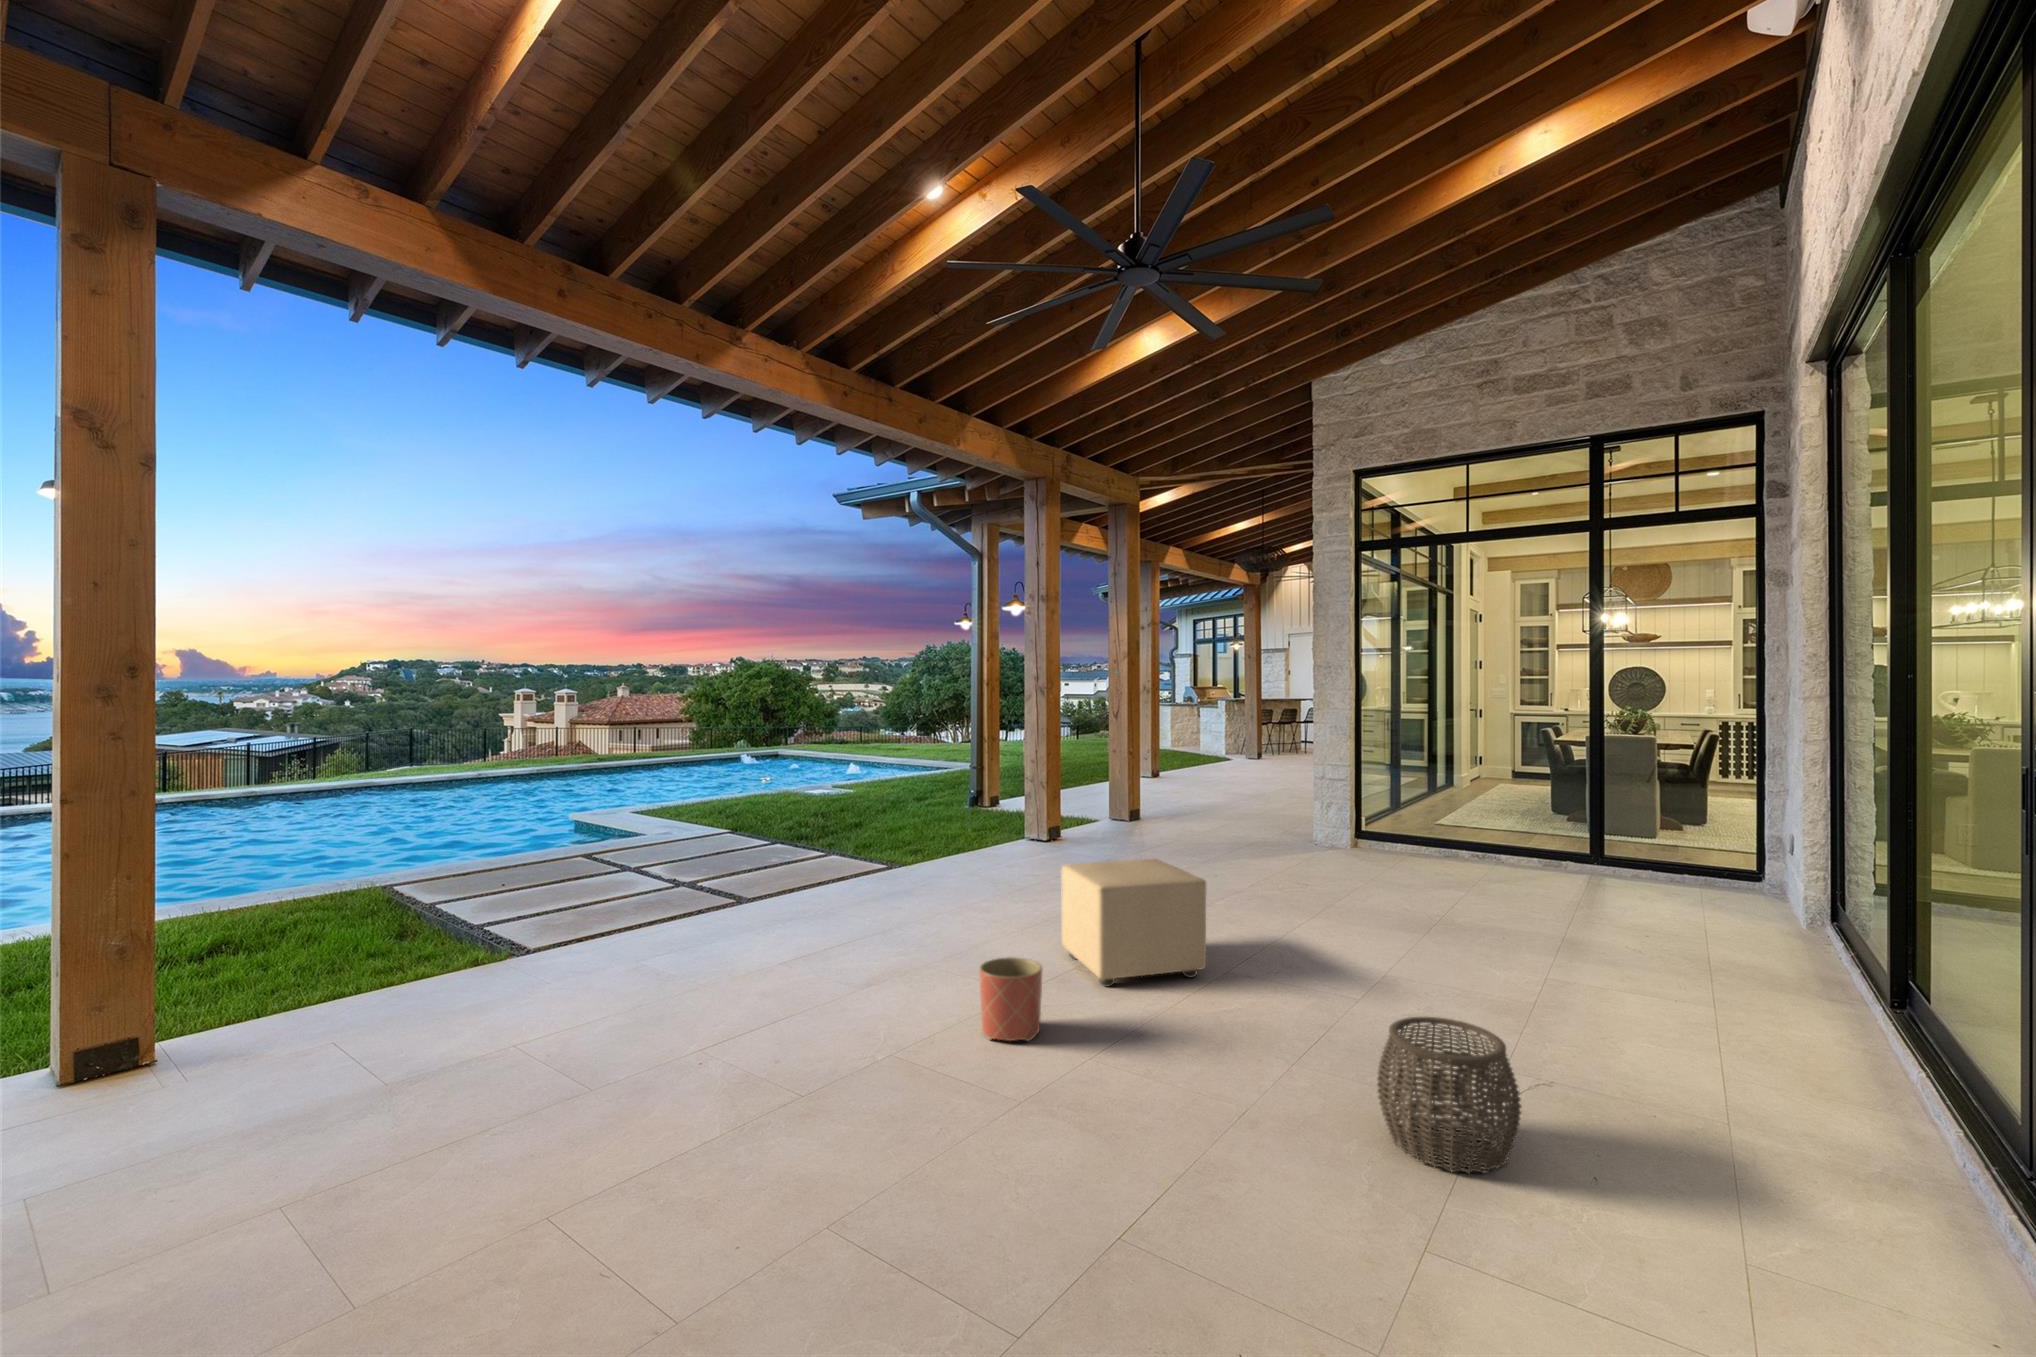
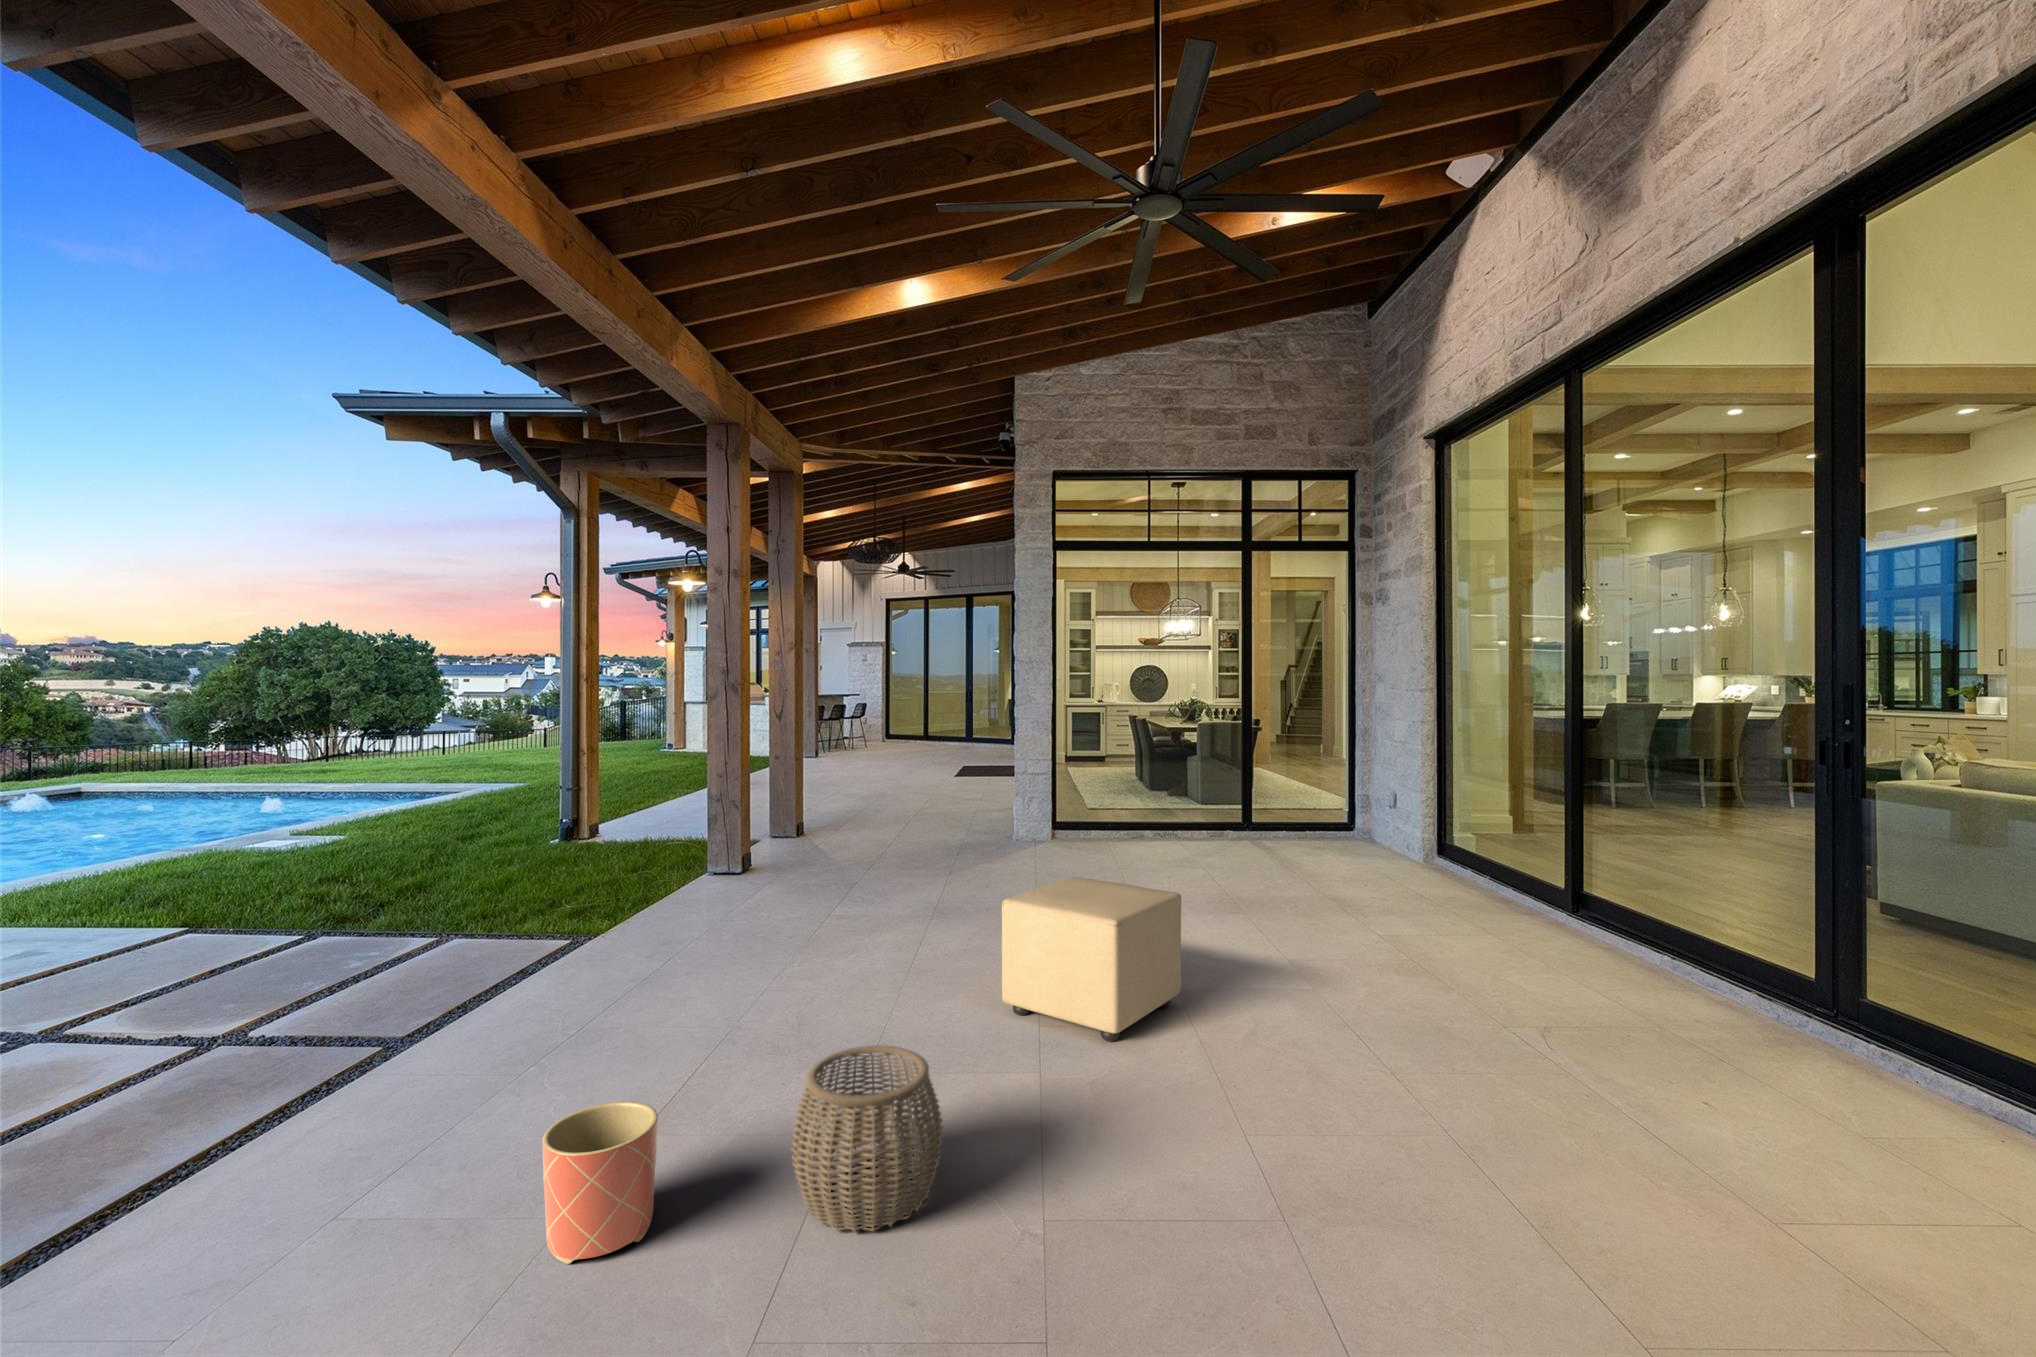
planter: present [979,957,1042,1041] -> present [542,1101,658,1264]
woven basket: present [1377,1017,1521,1174] -> present [792,1045,943,1232]

